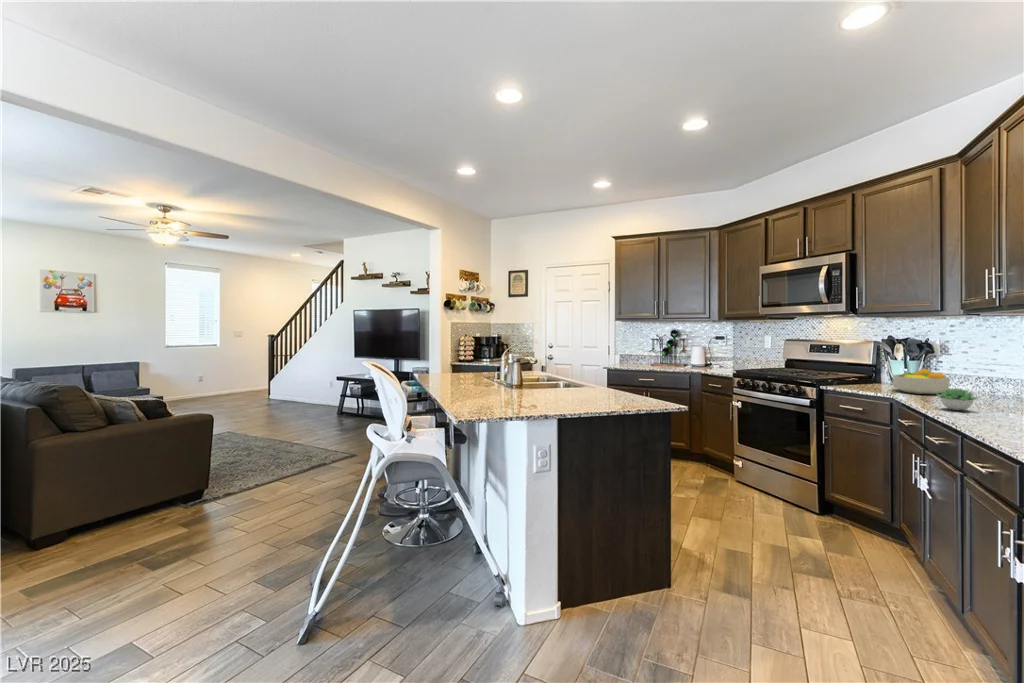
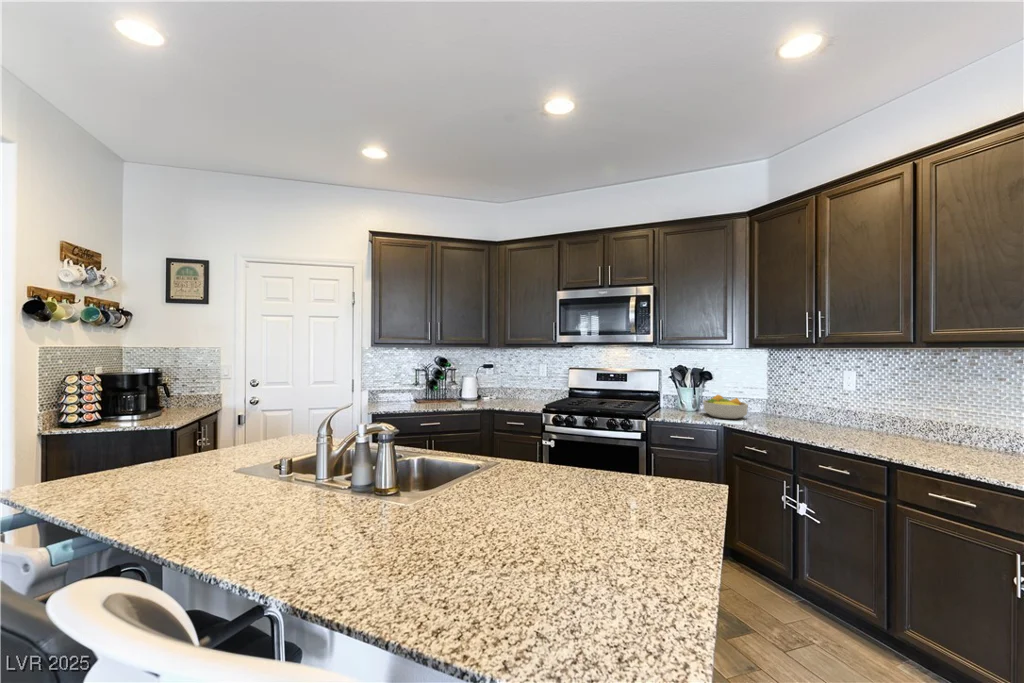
succulent plant: present [936,388,978,410] -> none [803,417,834,437]

